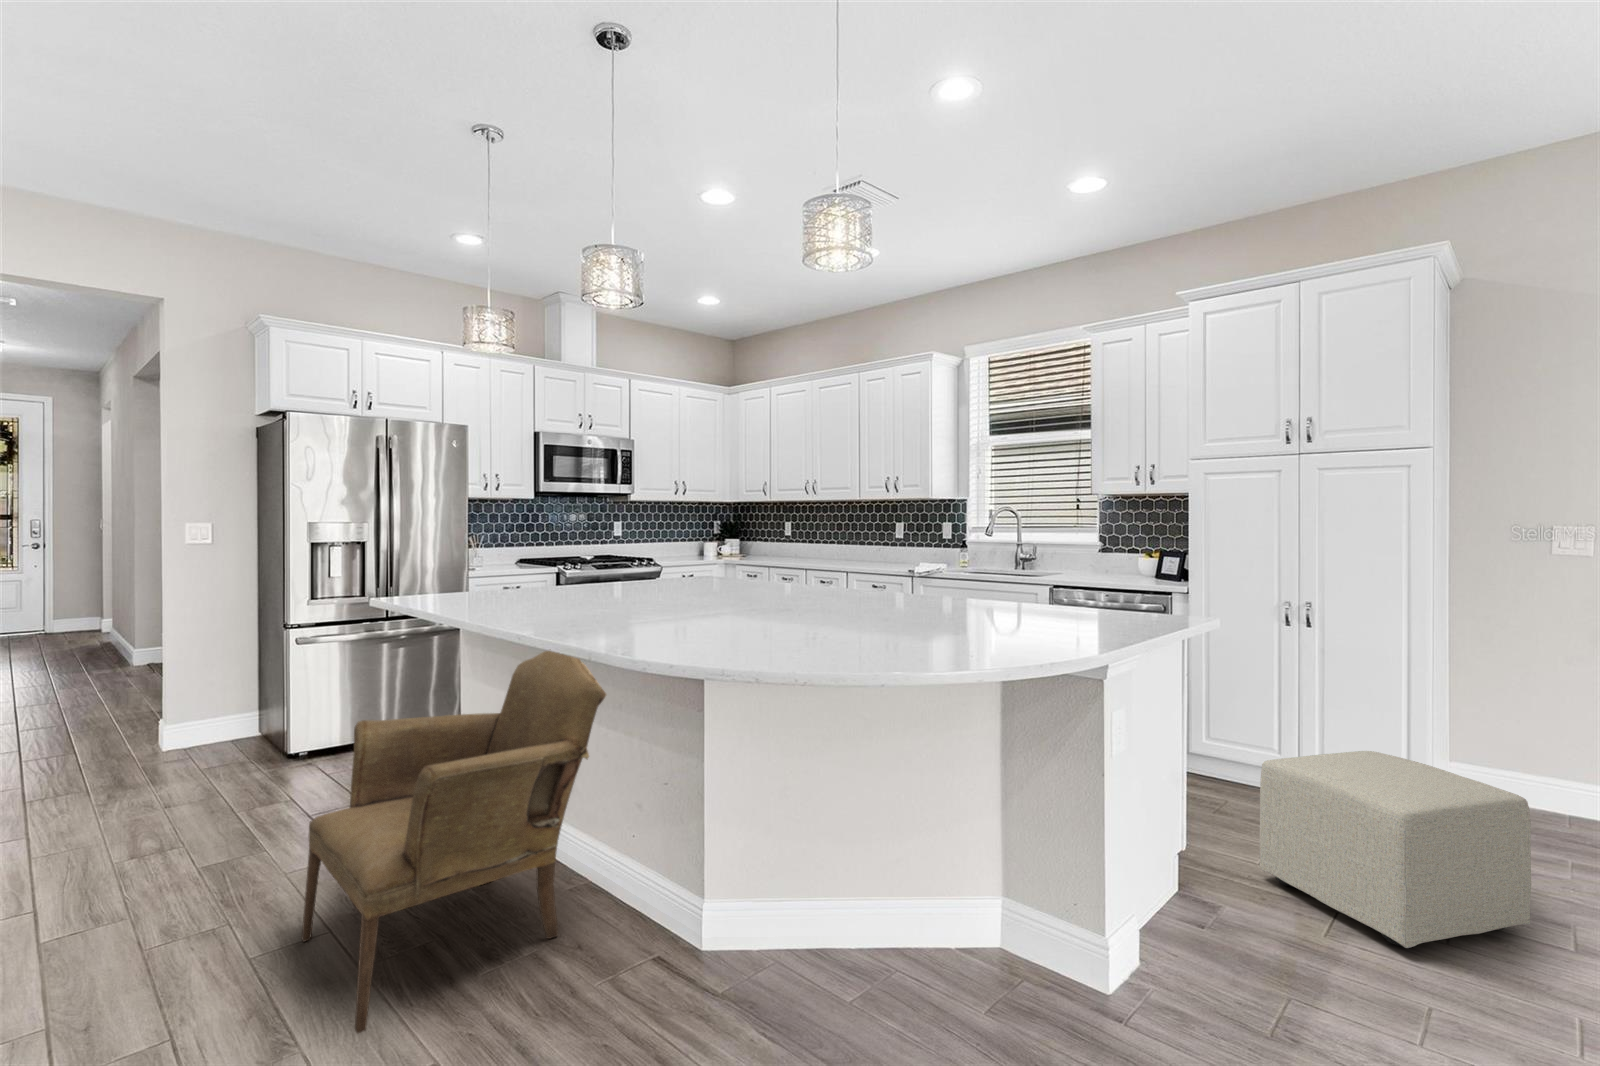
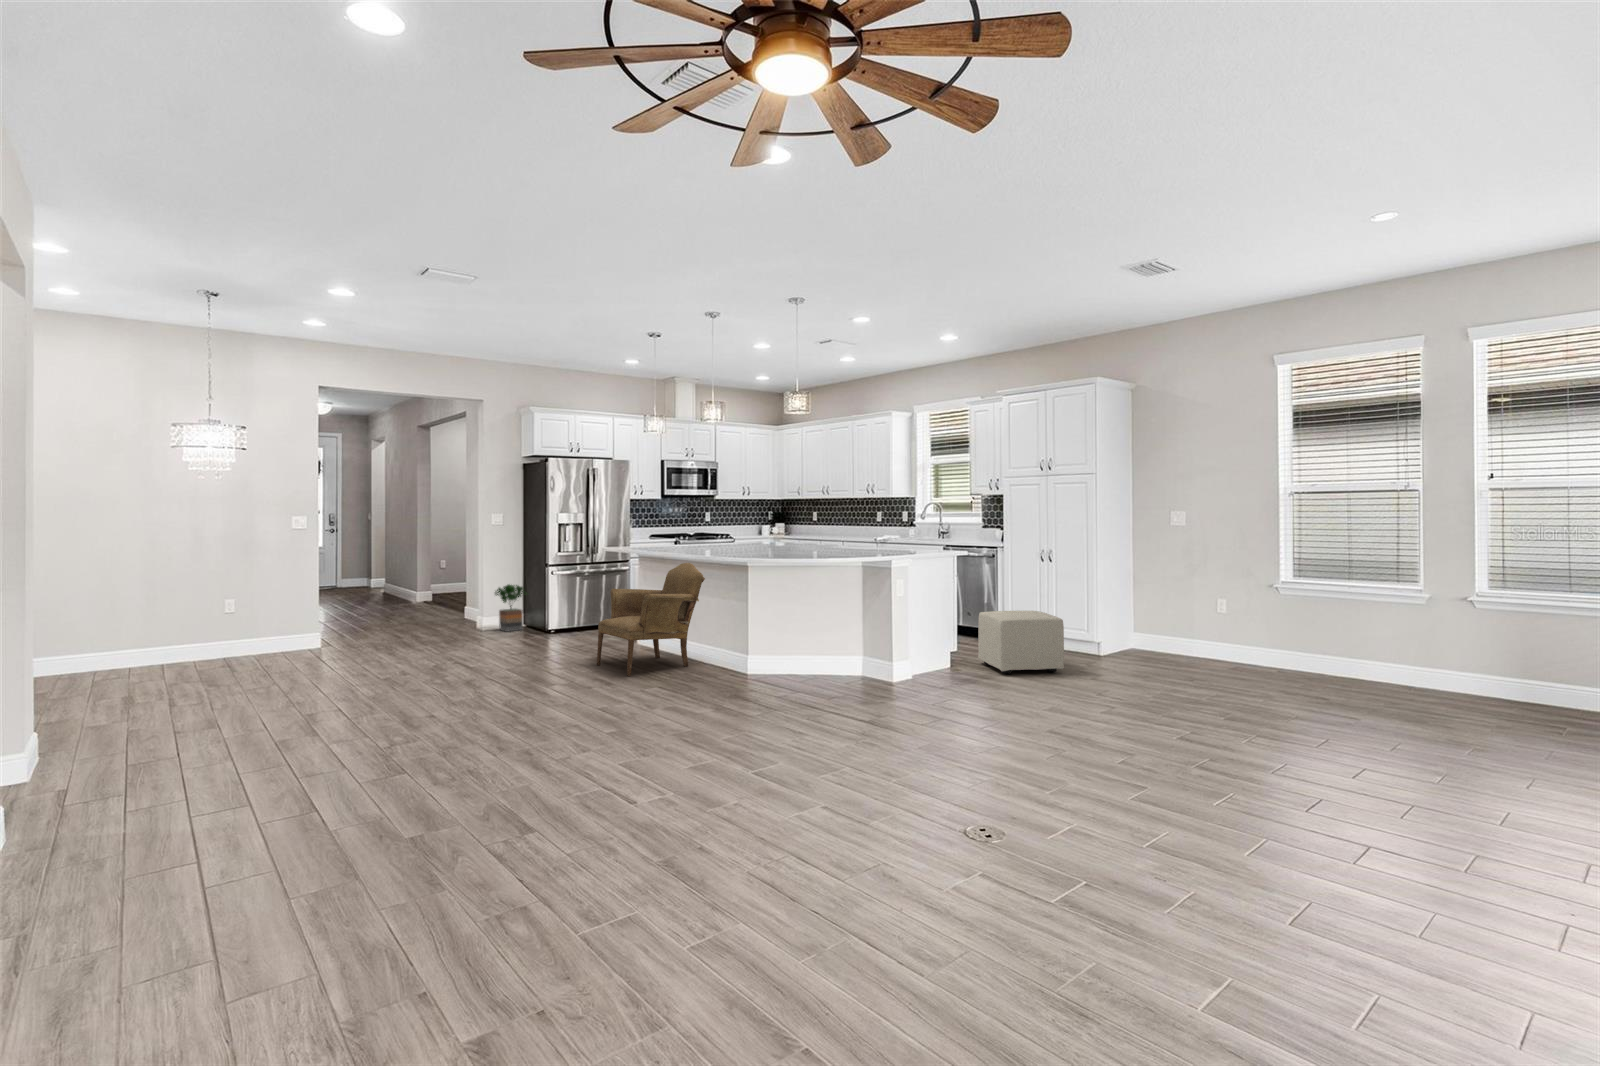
potted tree: none [166,663,256,764] -> present [495,585,527,632]

